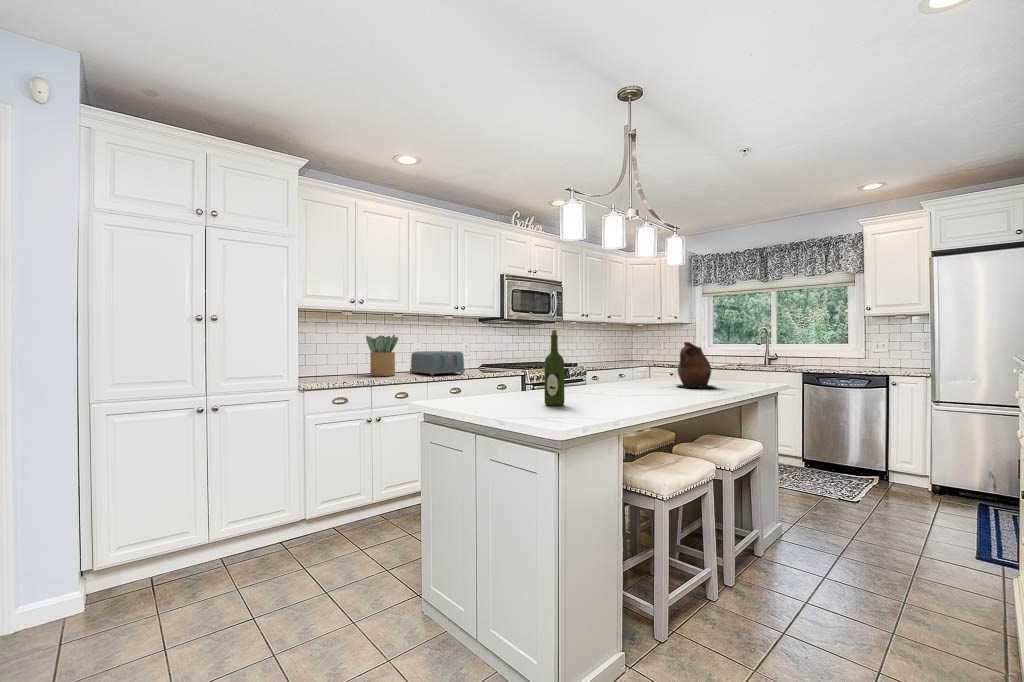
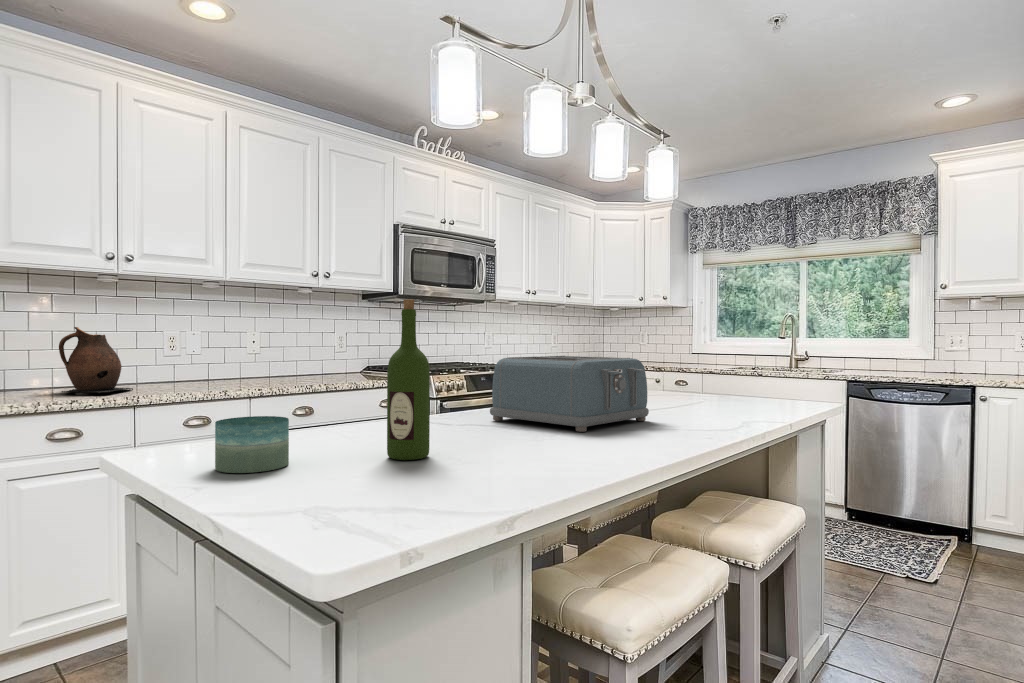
potted plant: present [366,335,398,376] -> none [143,316,203,387]
ceramic pitcher: present [677,342,715,388] -> present [59,327,133,393]
toaster: present [410,351,465,375] -> present [490,356,649,432]
candle: none [472,385,503,409] -> present [215,416,289,473]

